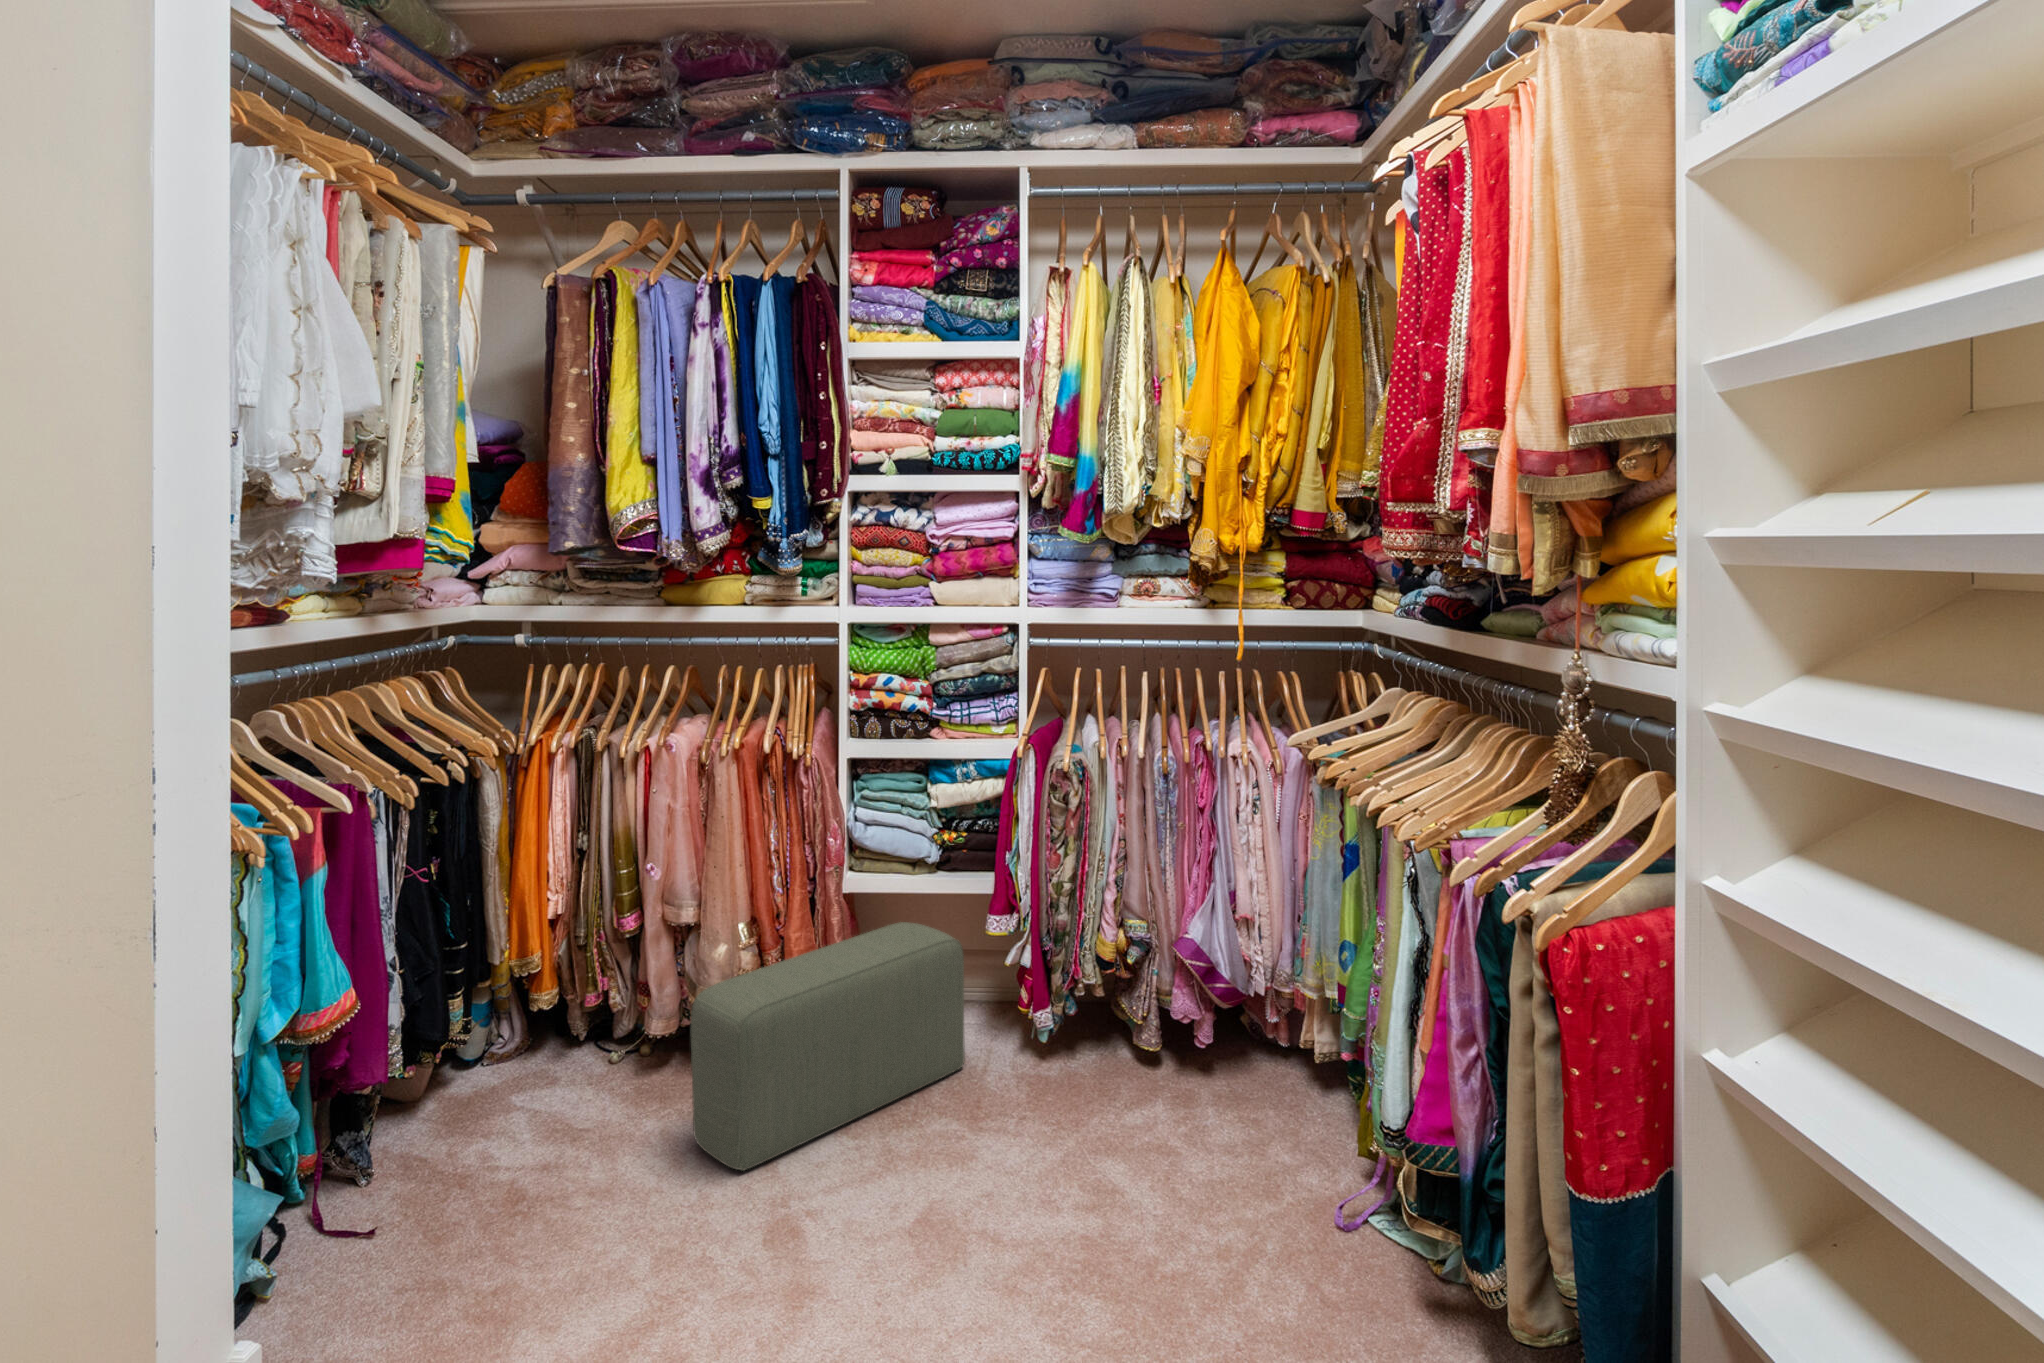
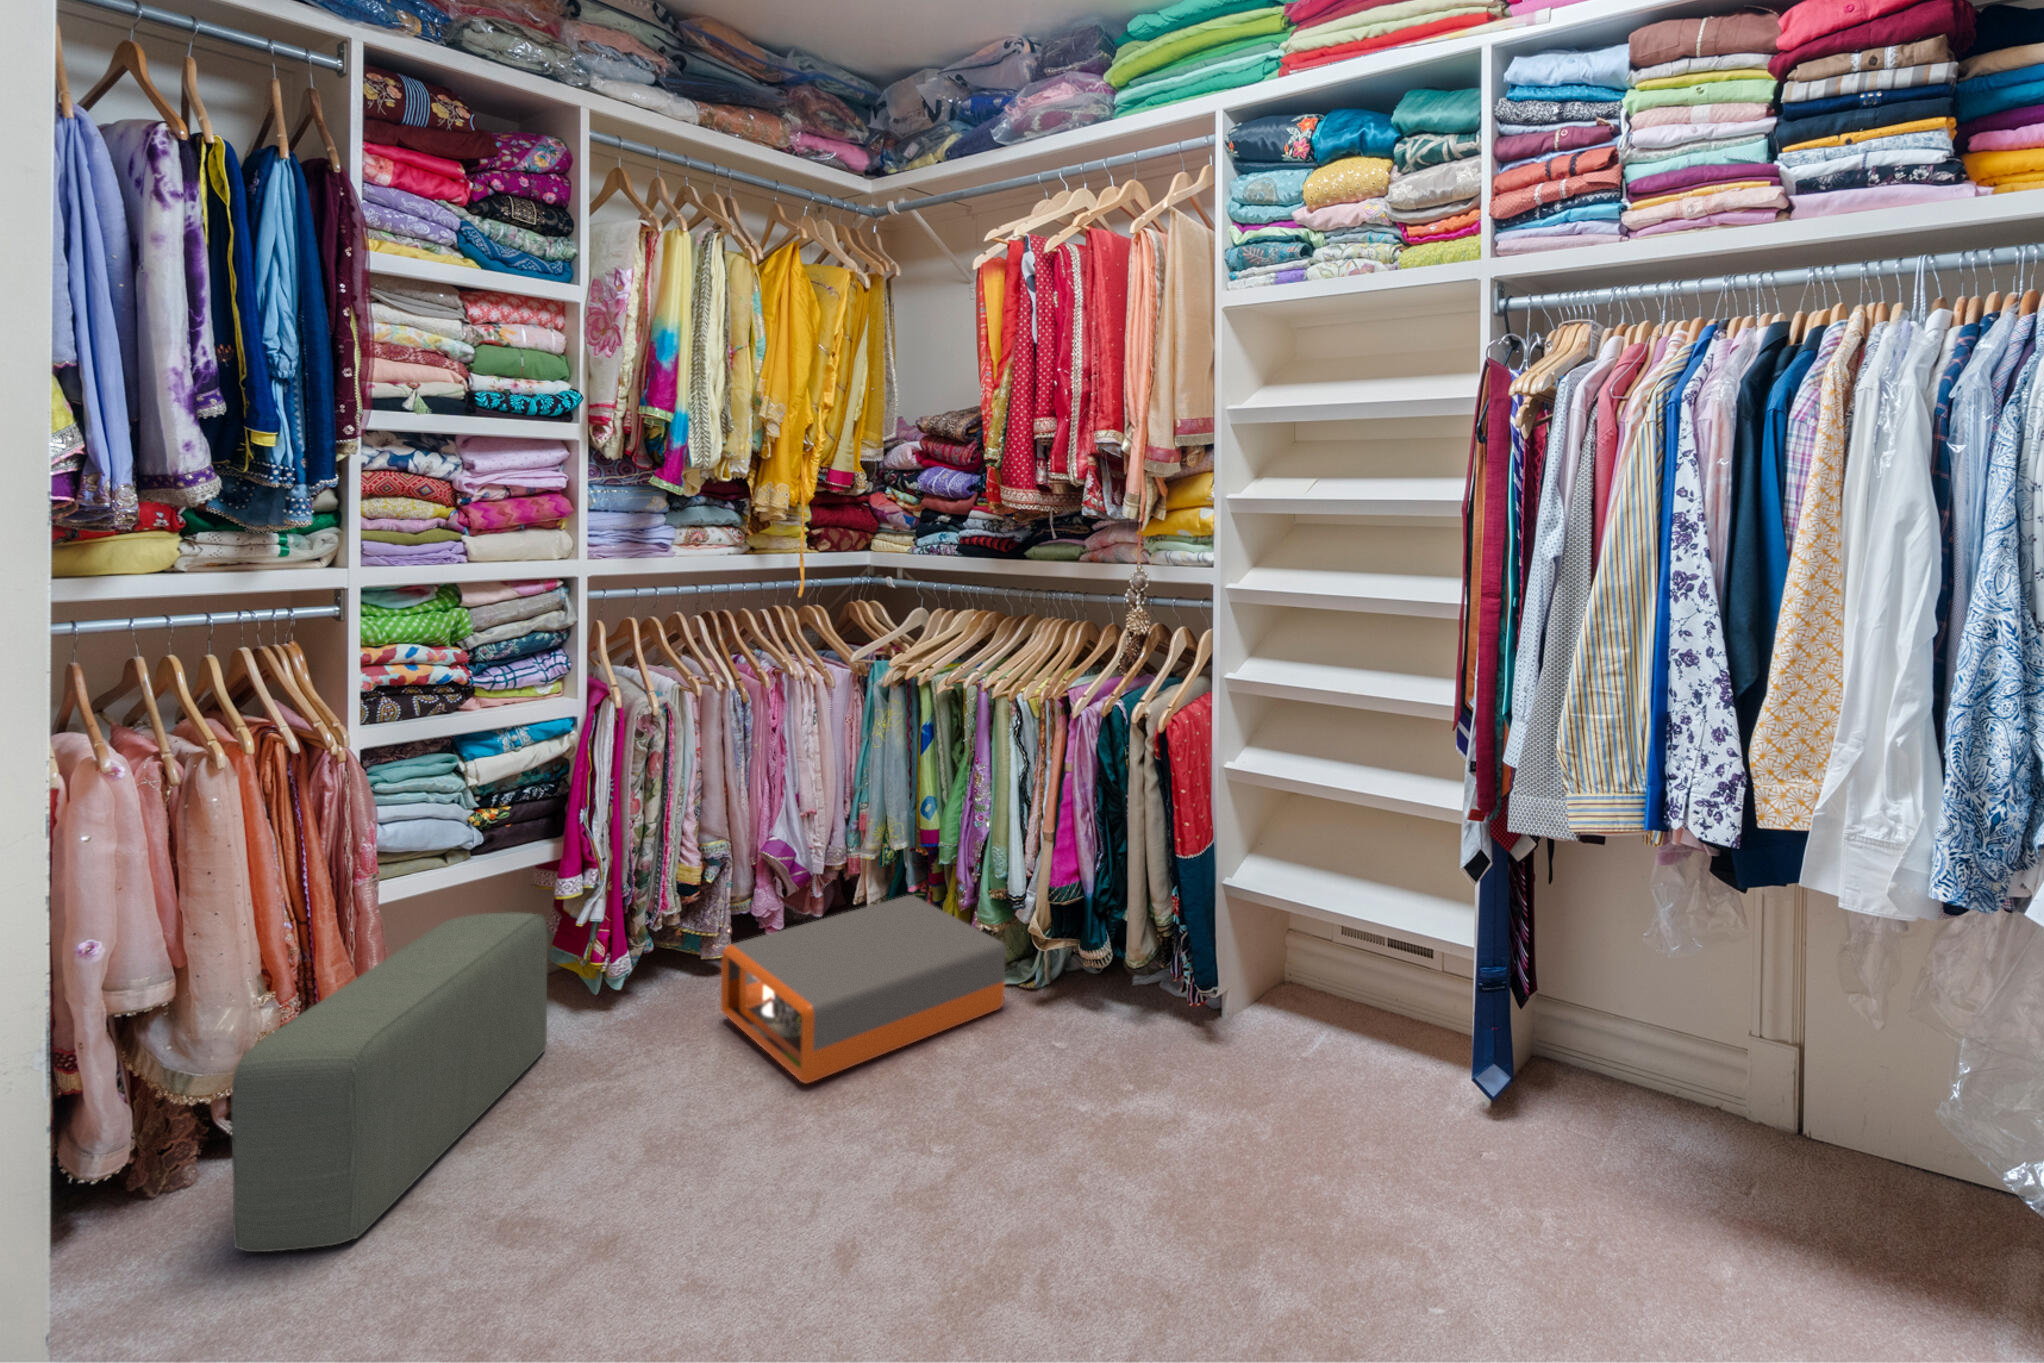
storage box: none [1092,1025,1367,1228] -> present [721,895,1006,1083]

